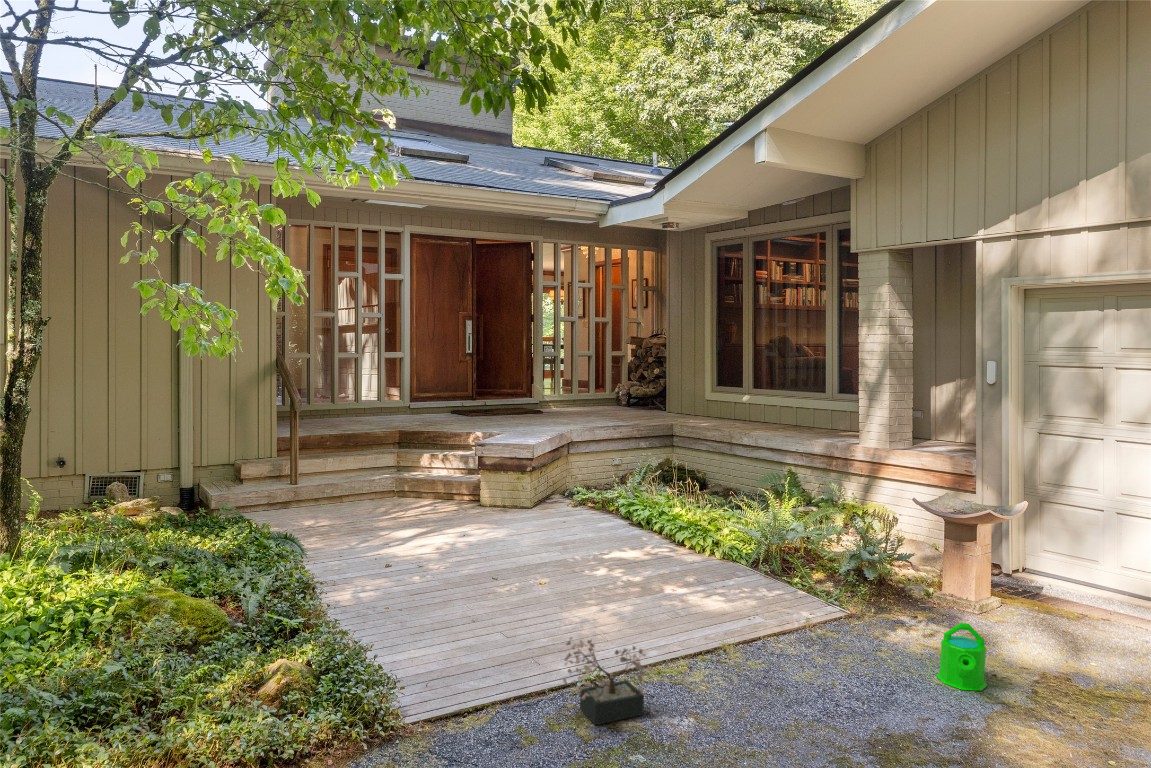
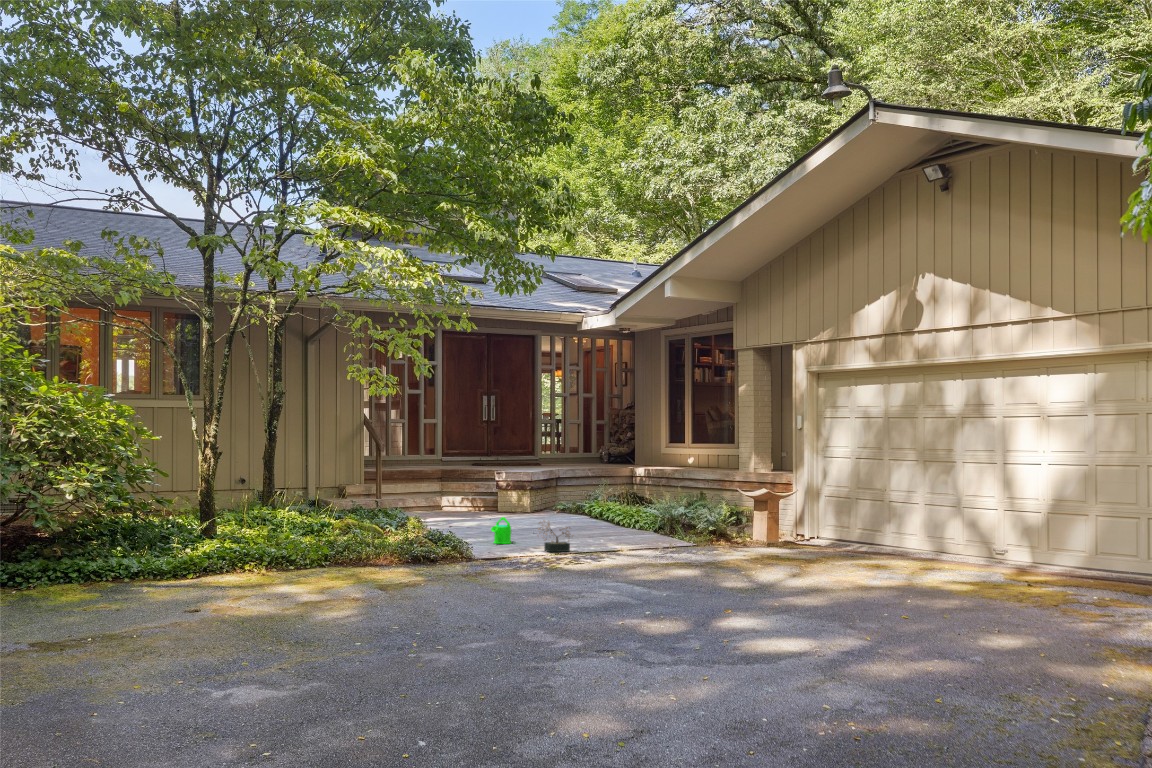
watering can: present [936,623,987,691] -> present [491,517,511,544]

